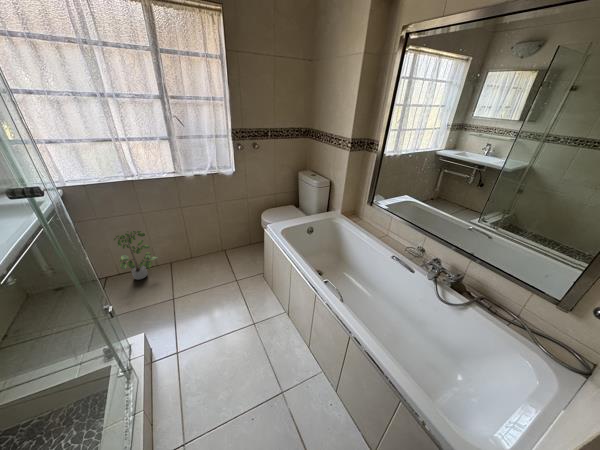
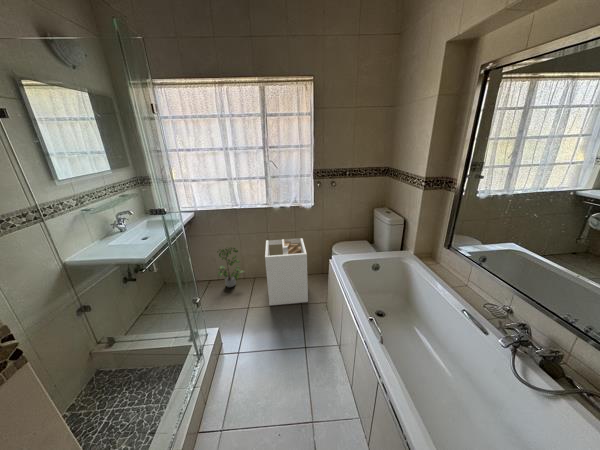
laundry hamper: none [182,209,243,289] -> present [265,238,308,305]

